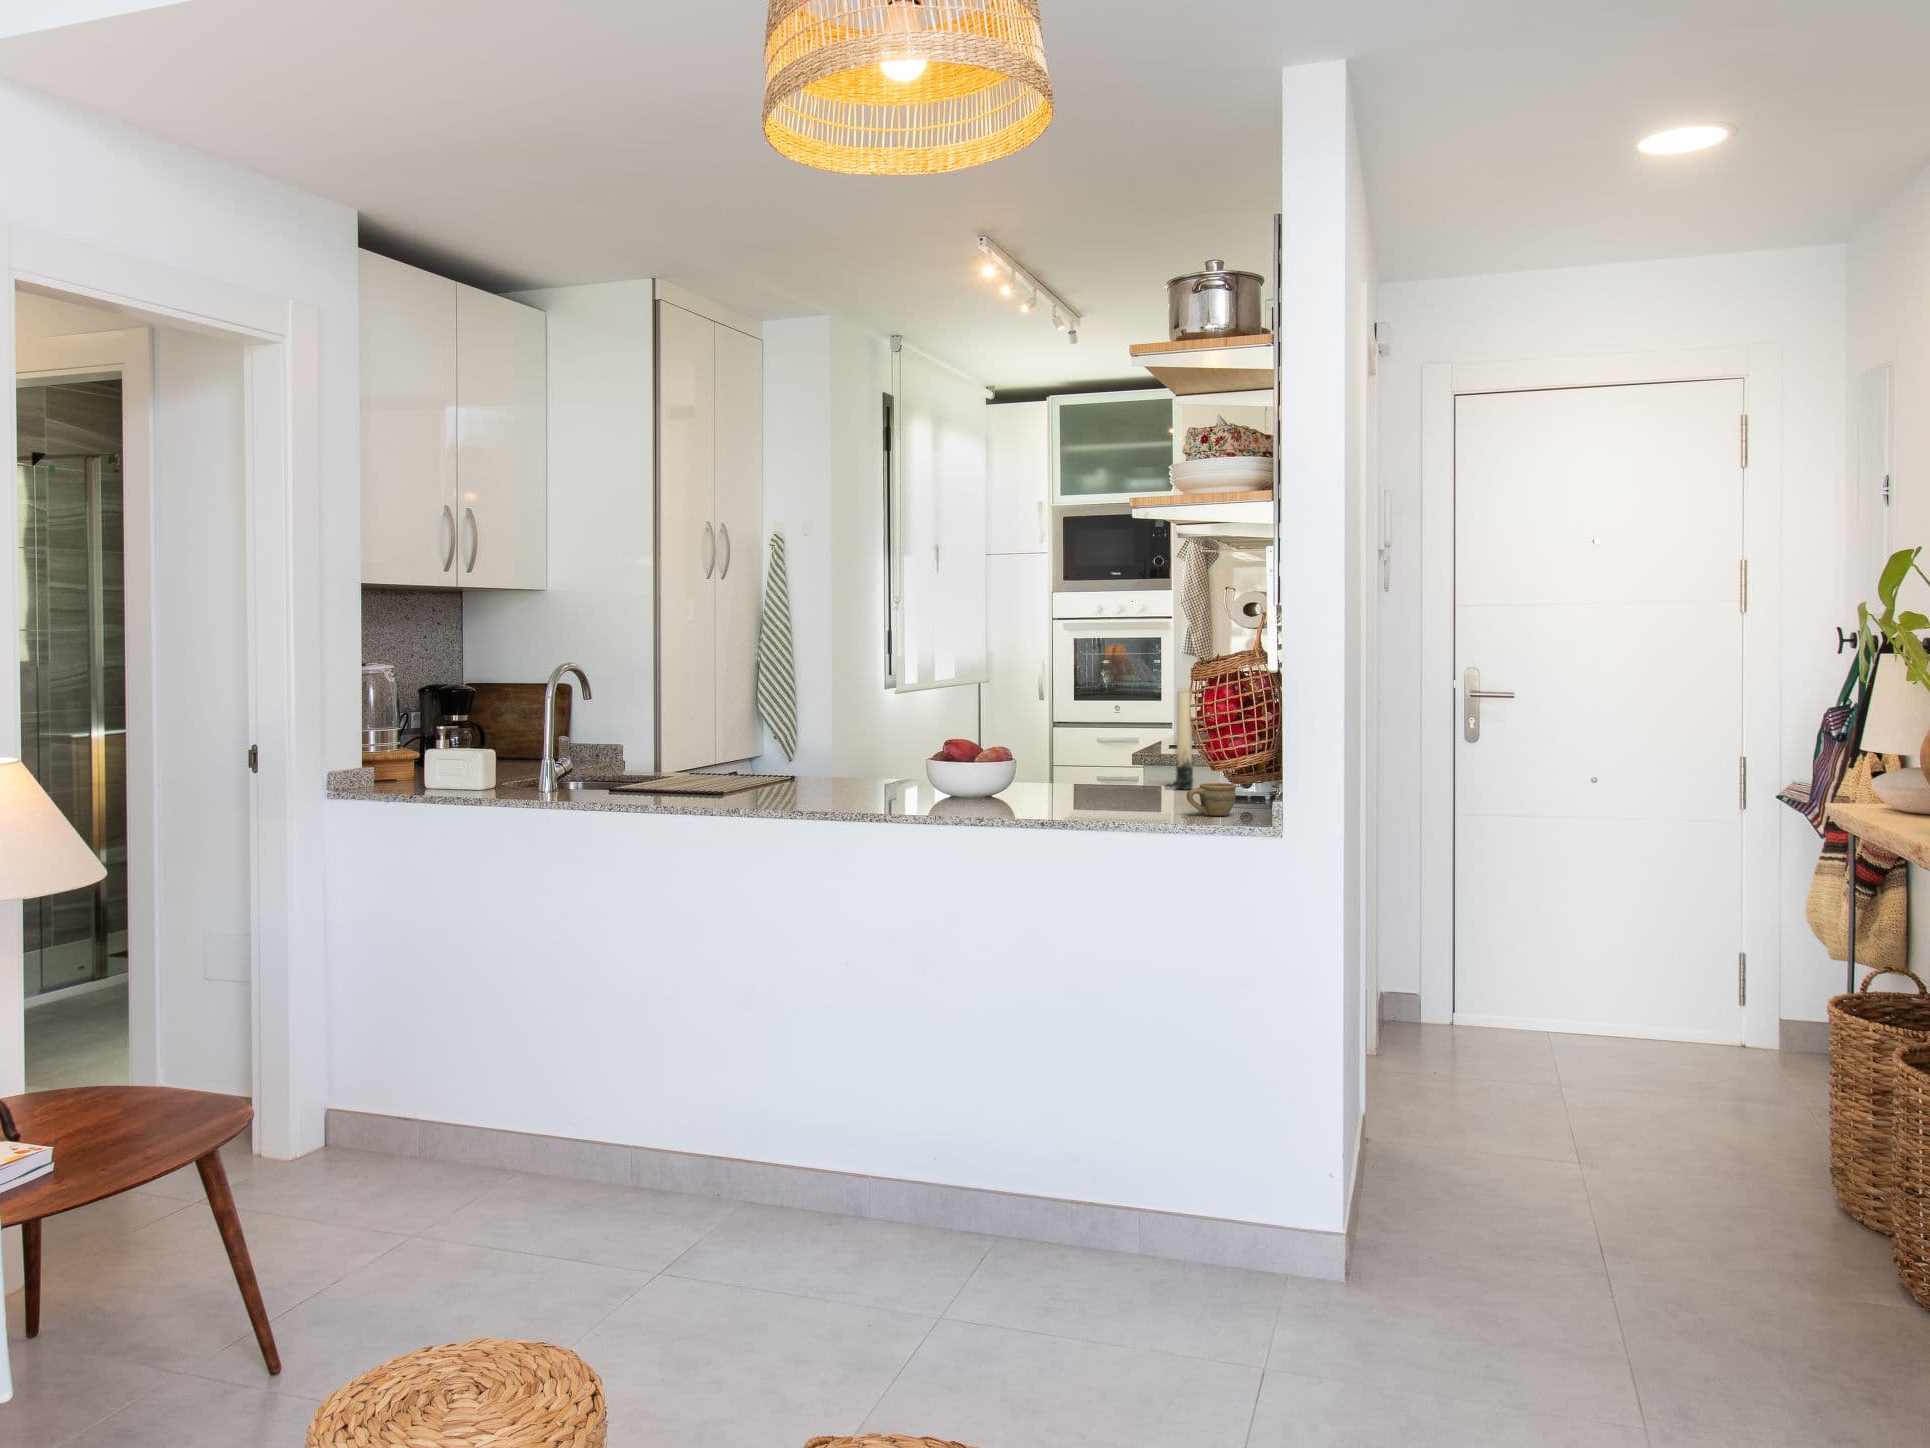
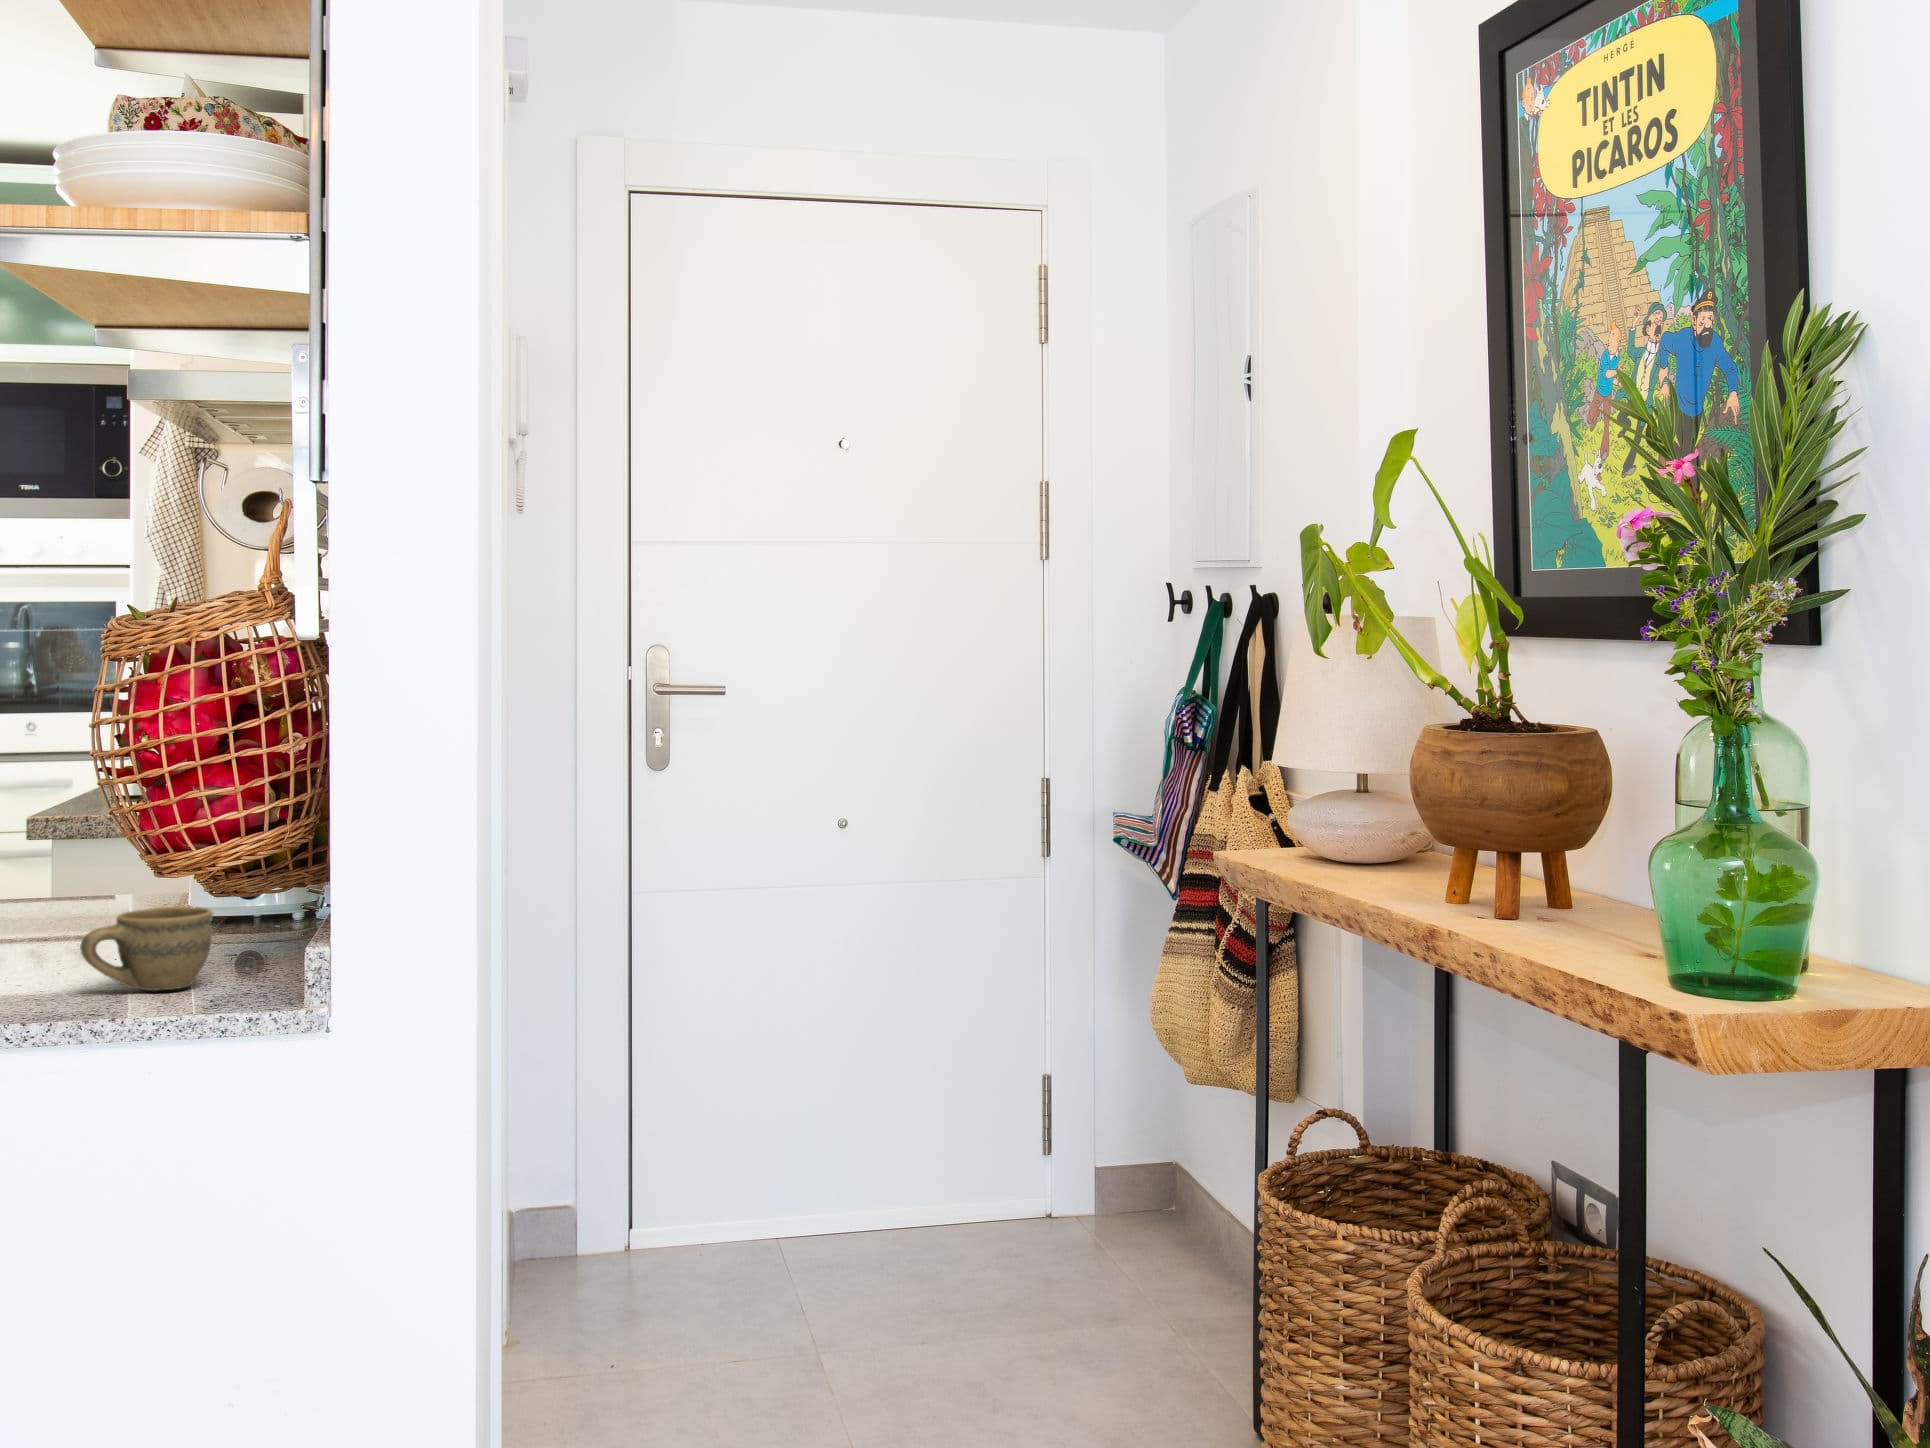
candle: present [1165,688,1193,790] -> none [65,680,133,903]

